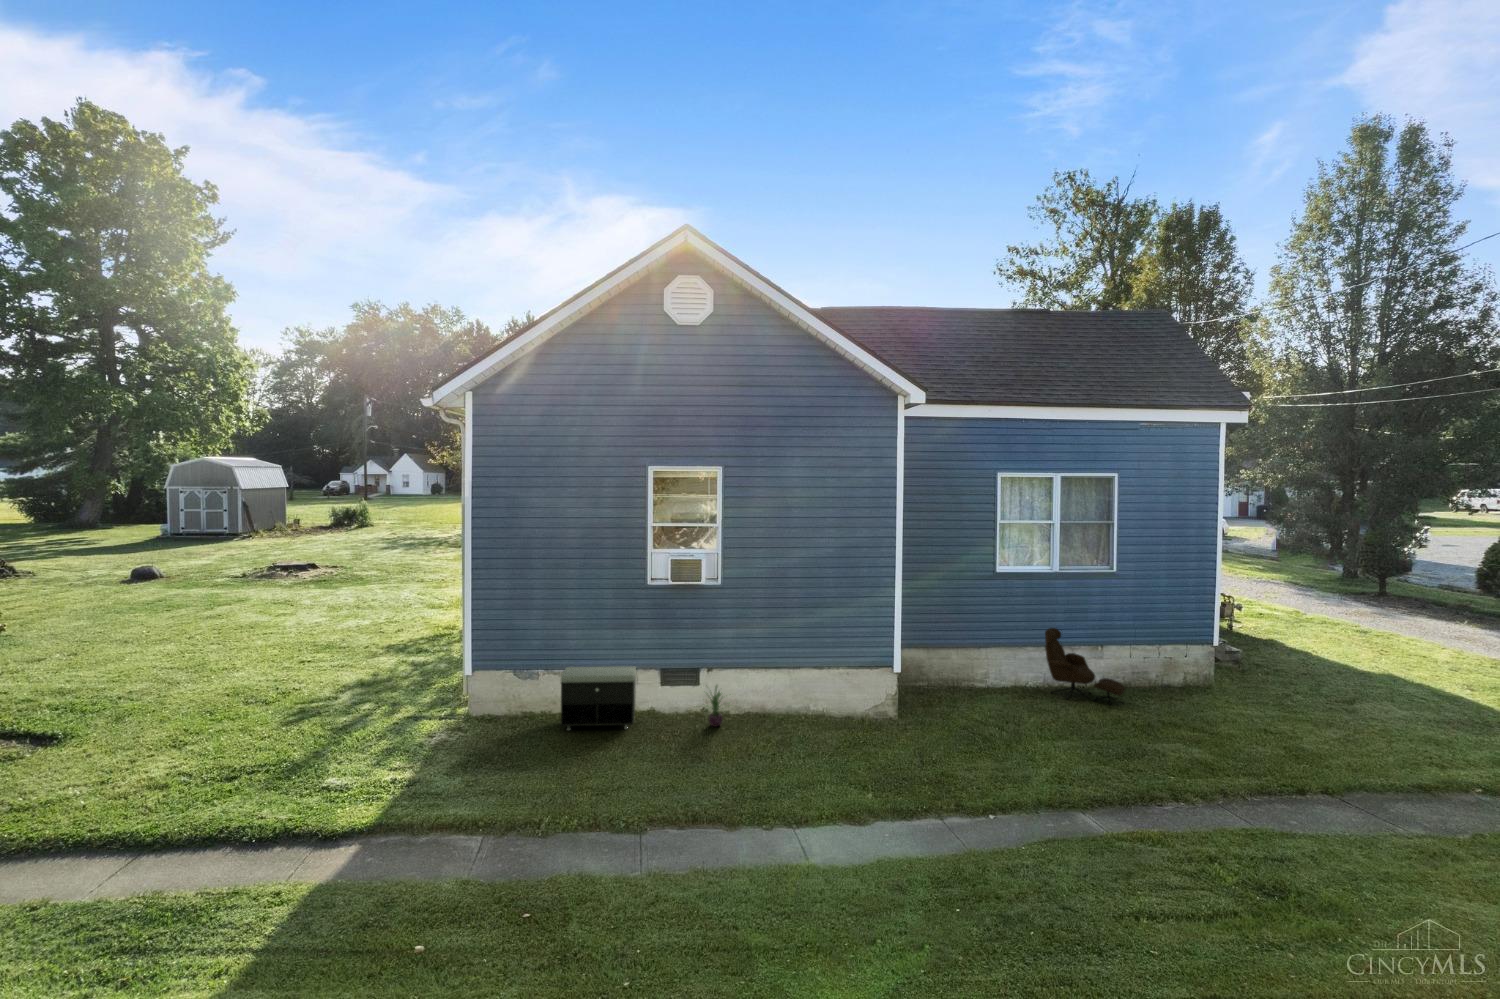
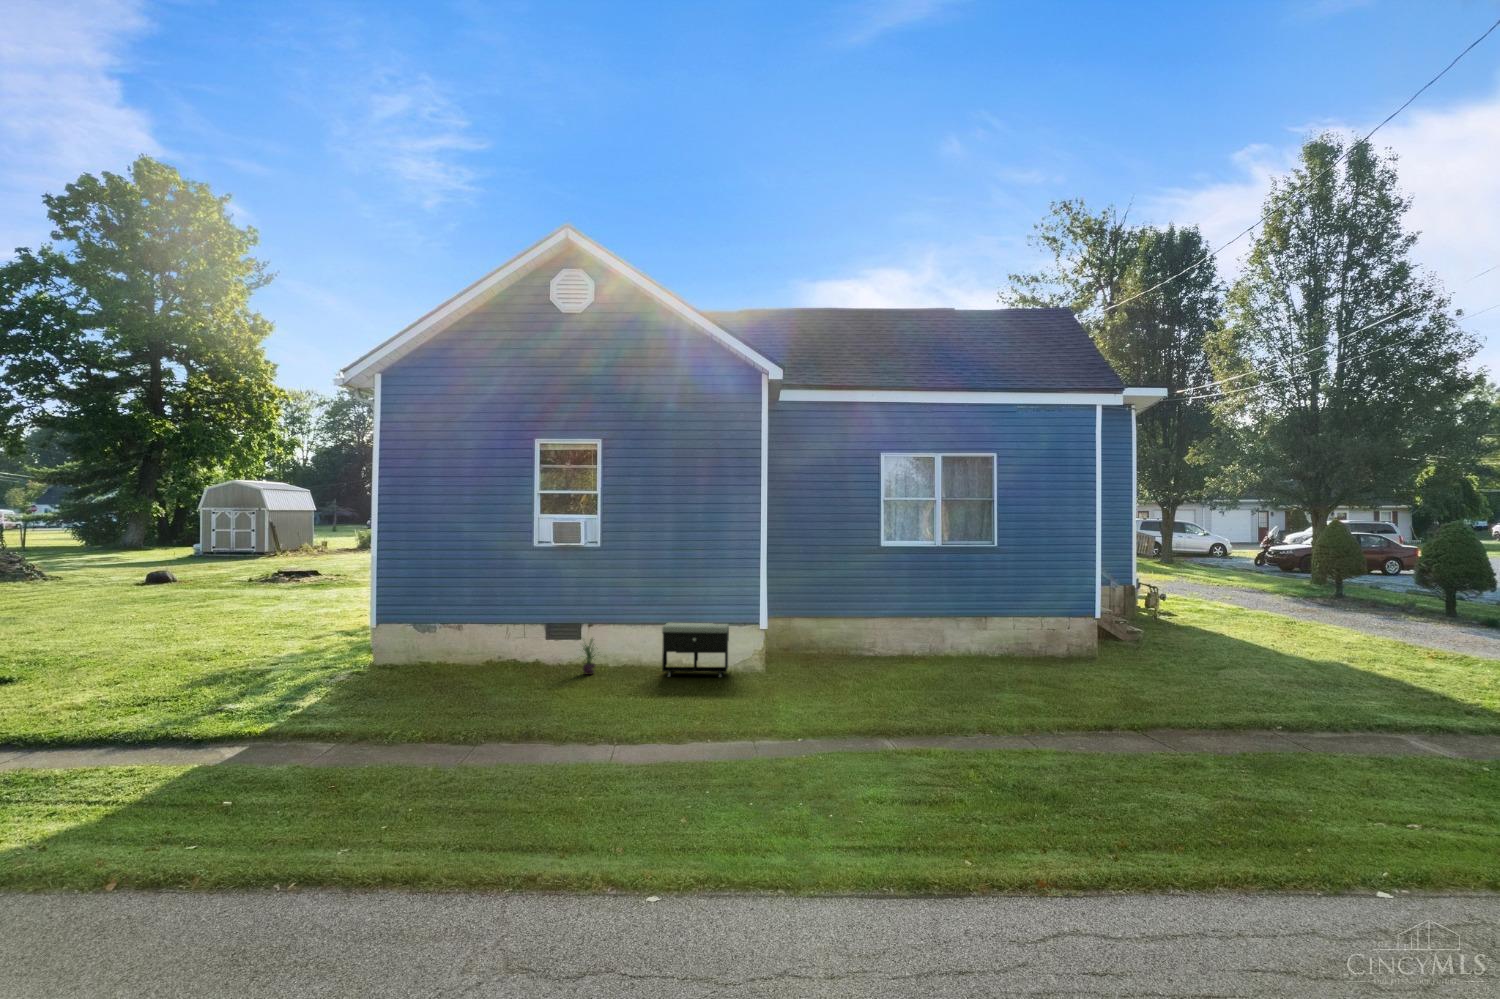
lounge chair: present [1045,628,1125,705] -> none [923,598,997,668]
storage bench: present [561,666,636,730] -> present [662,623,729,677]

